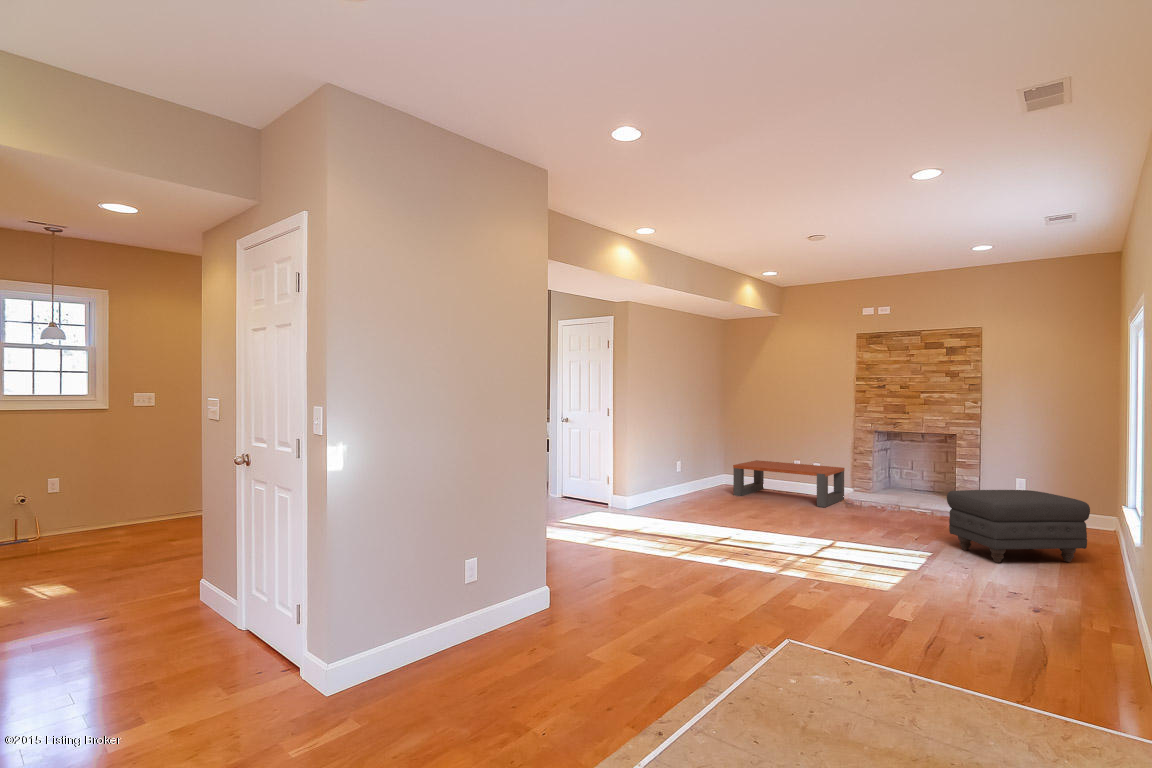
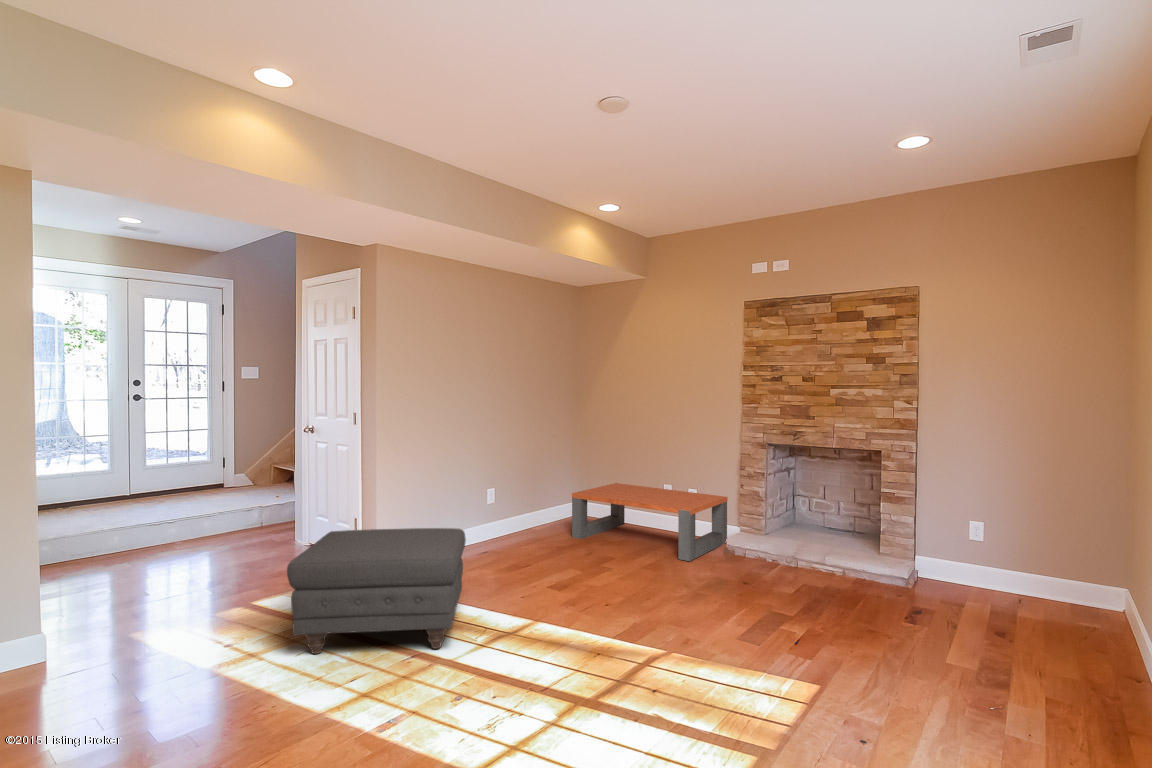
ottoman: present [947,490,1090,563] -> present [287,528,466,654]

